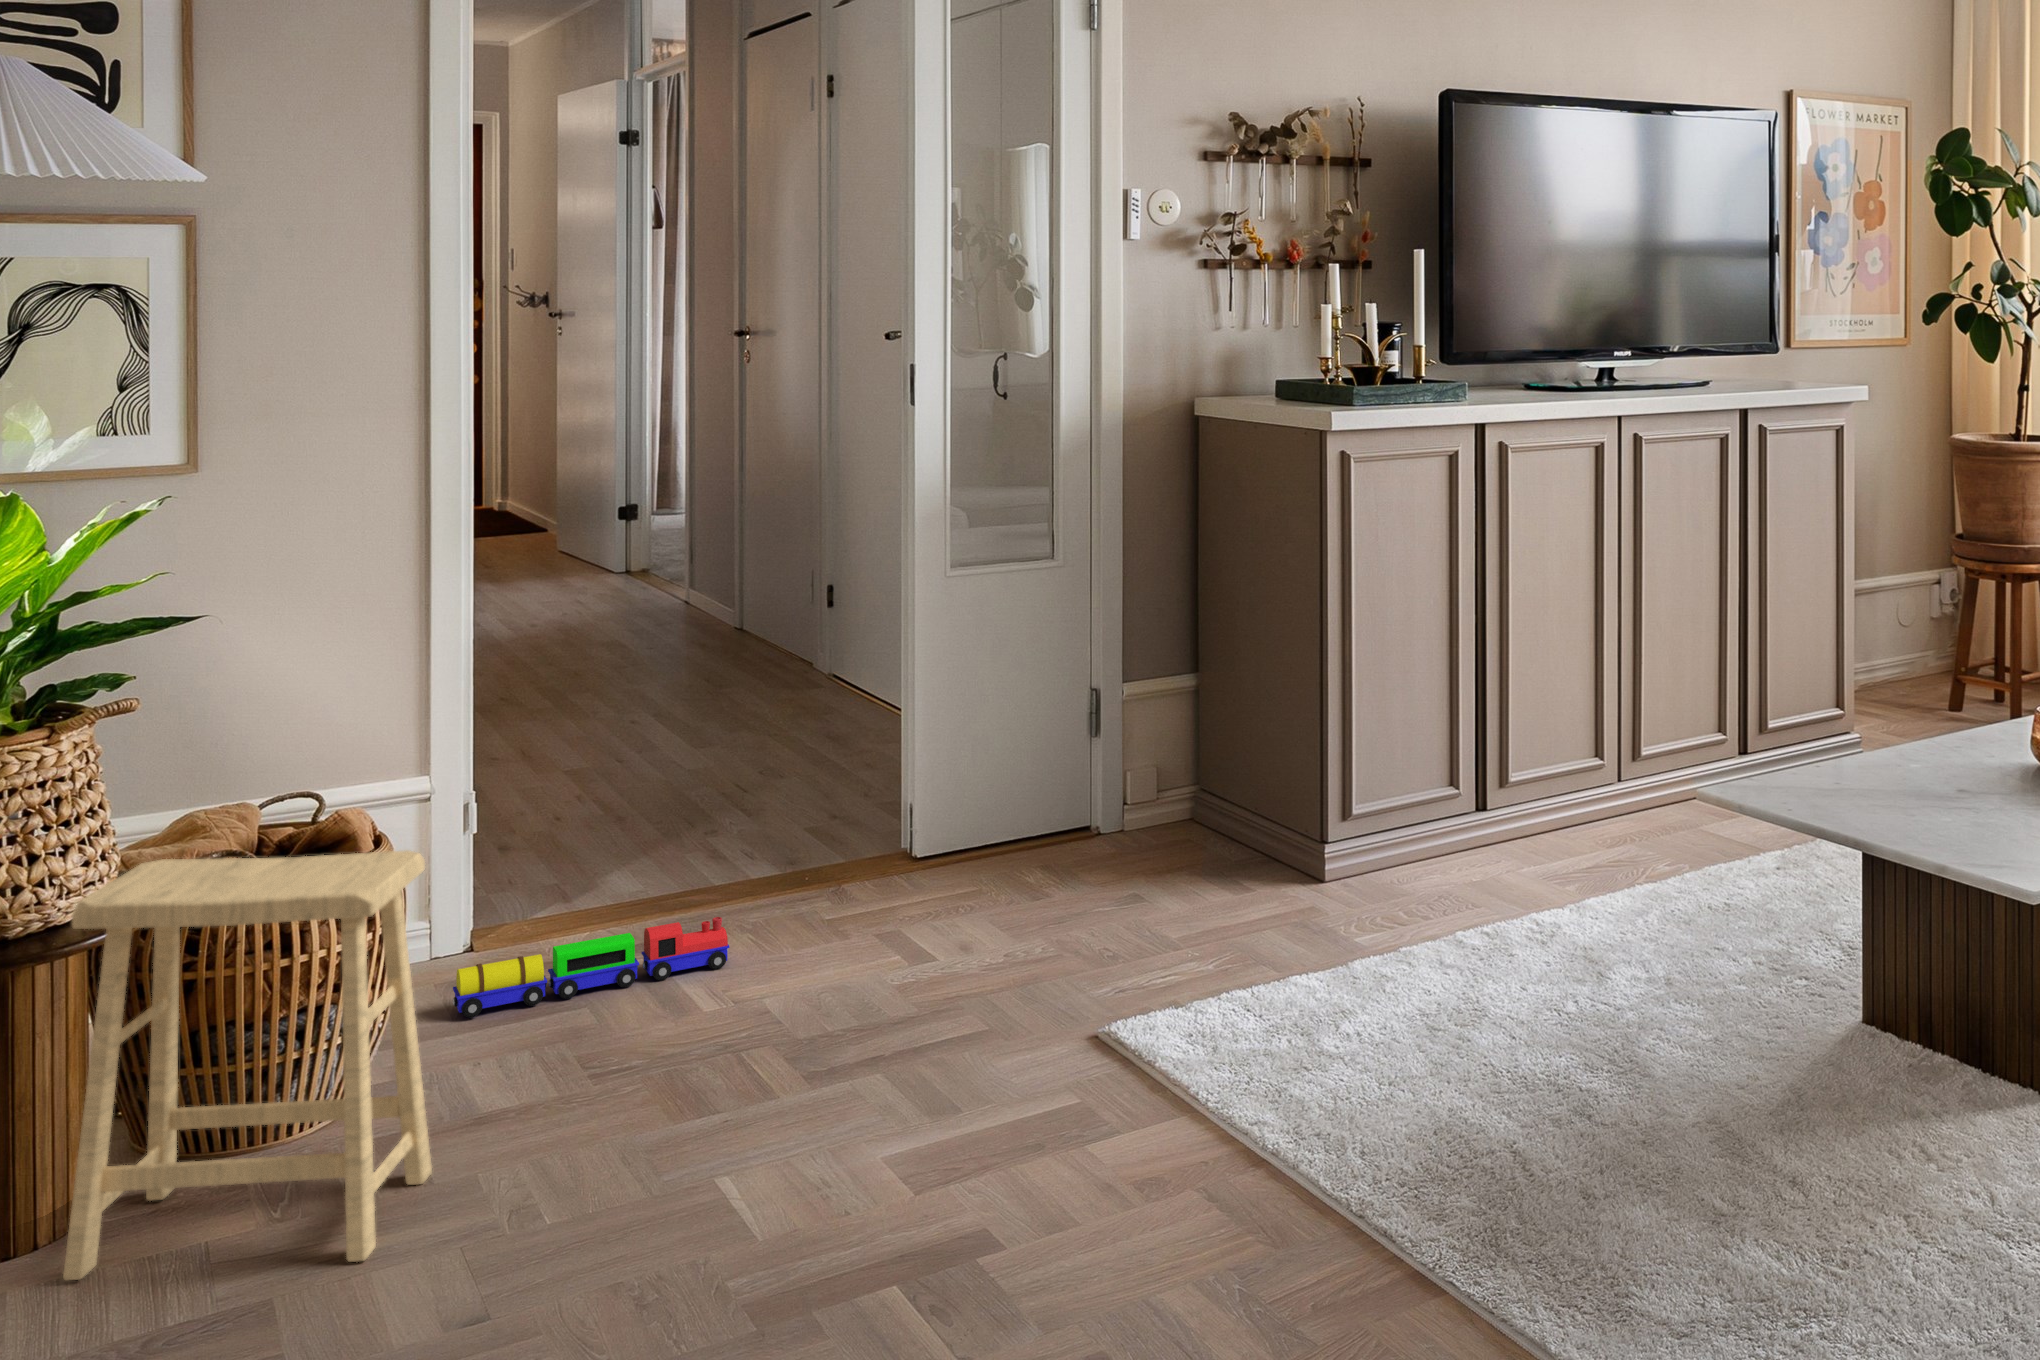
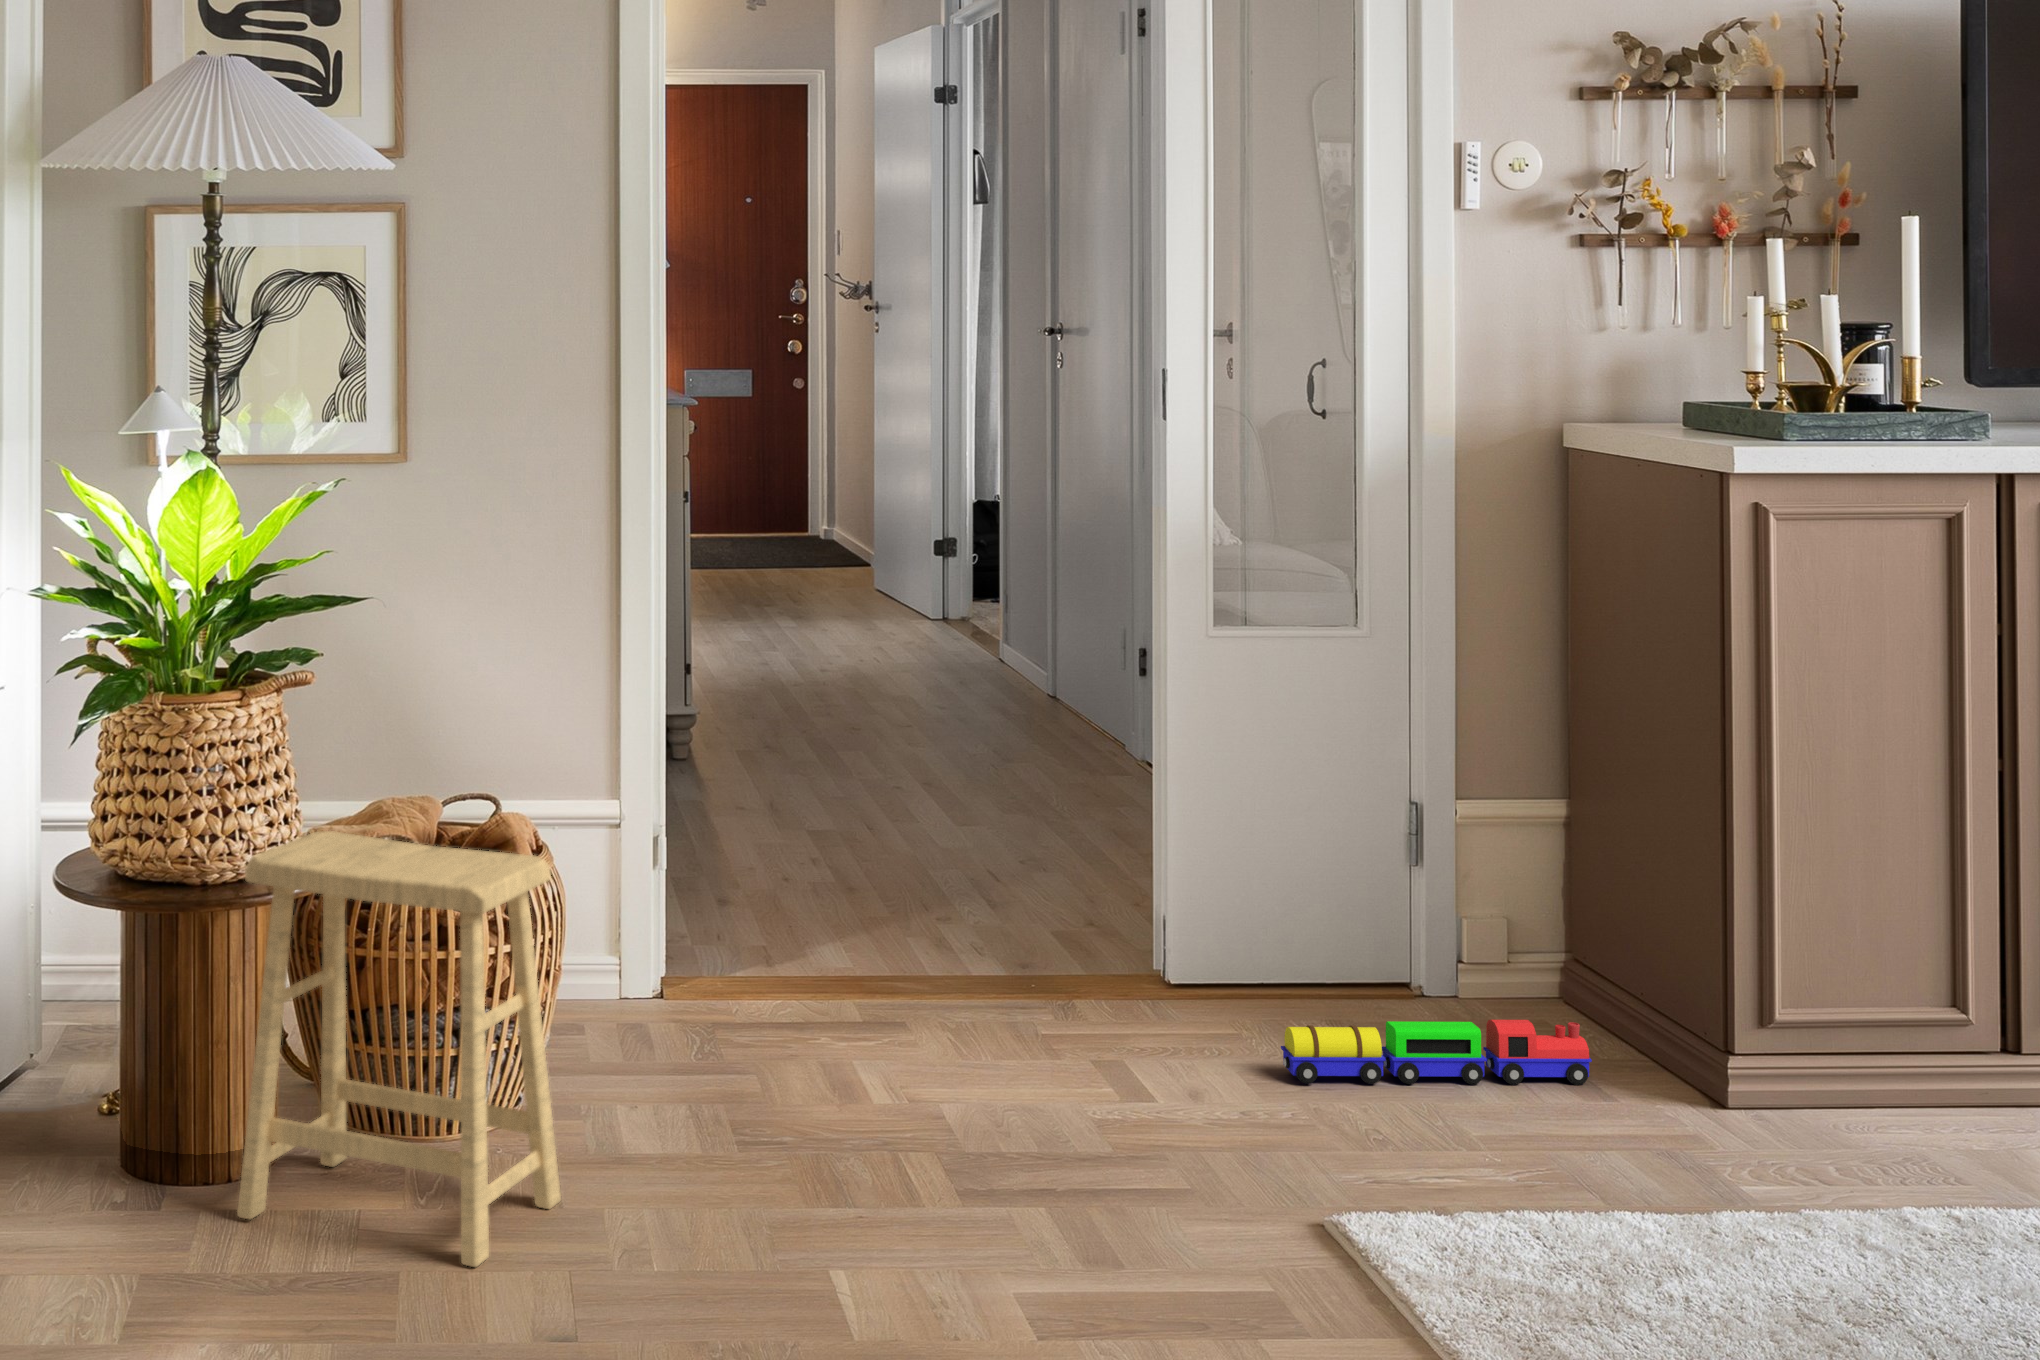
toy train: present [453,917,729,1018] -> present [1281,1020,1592,1085]

